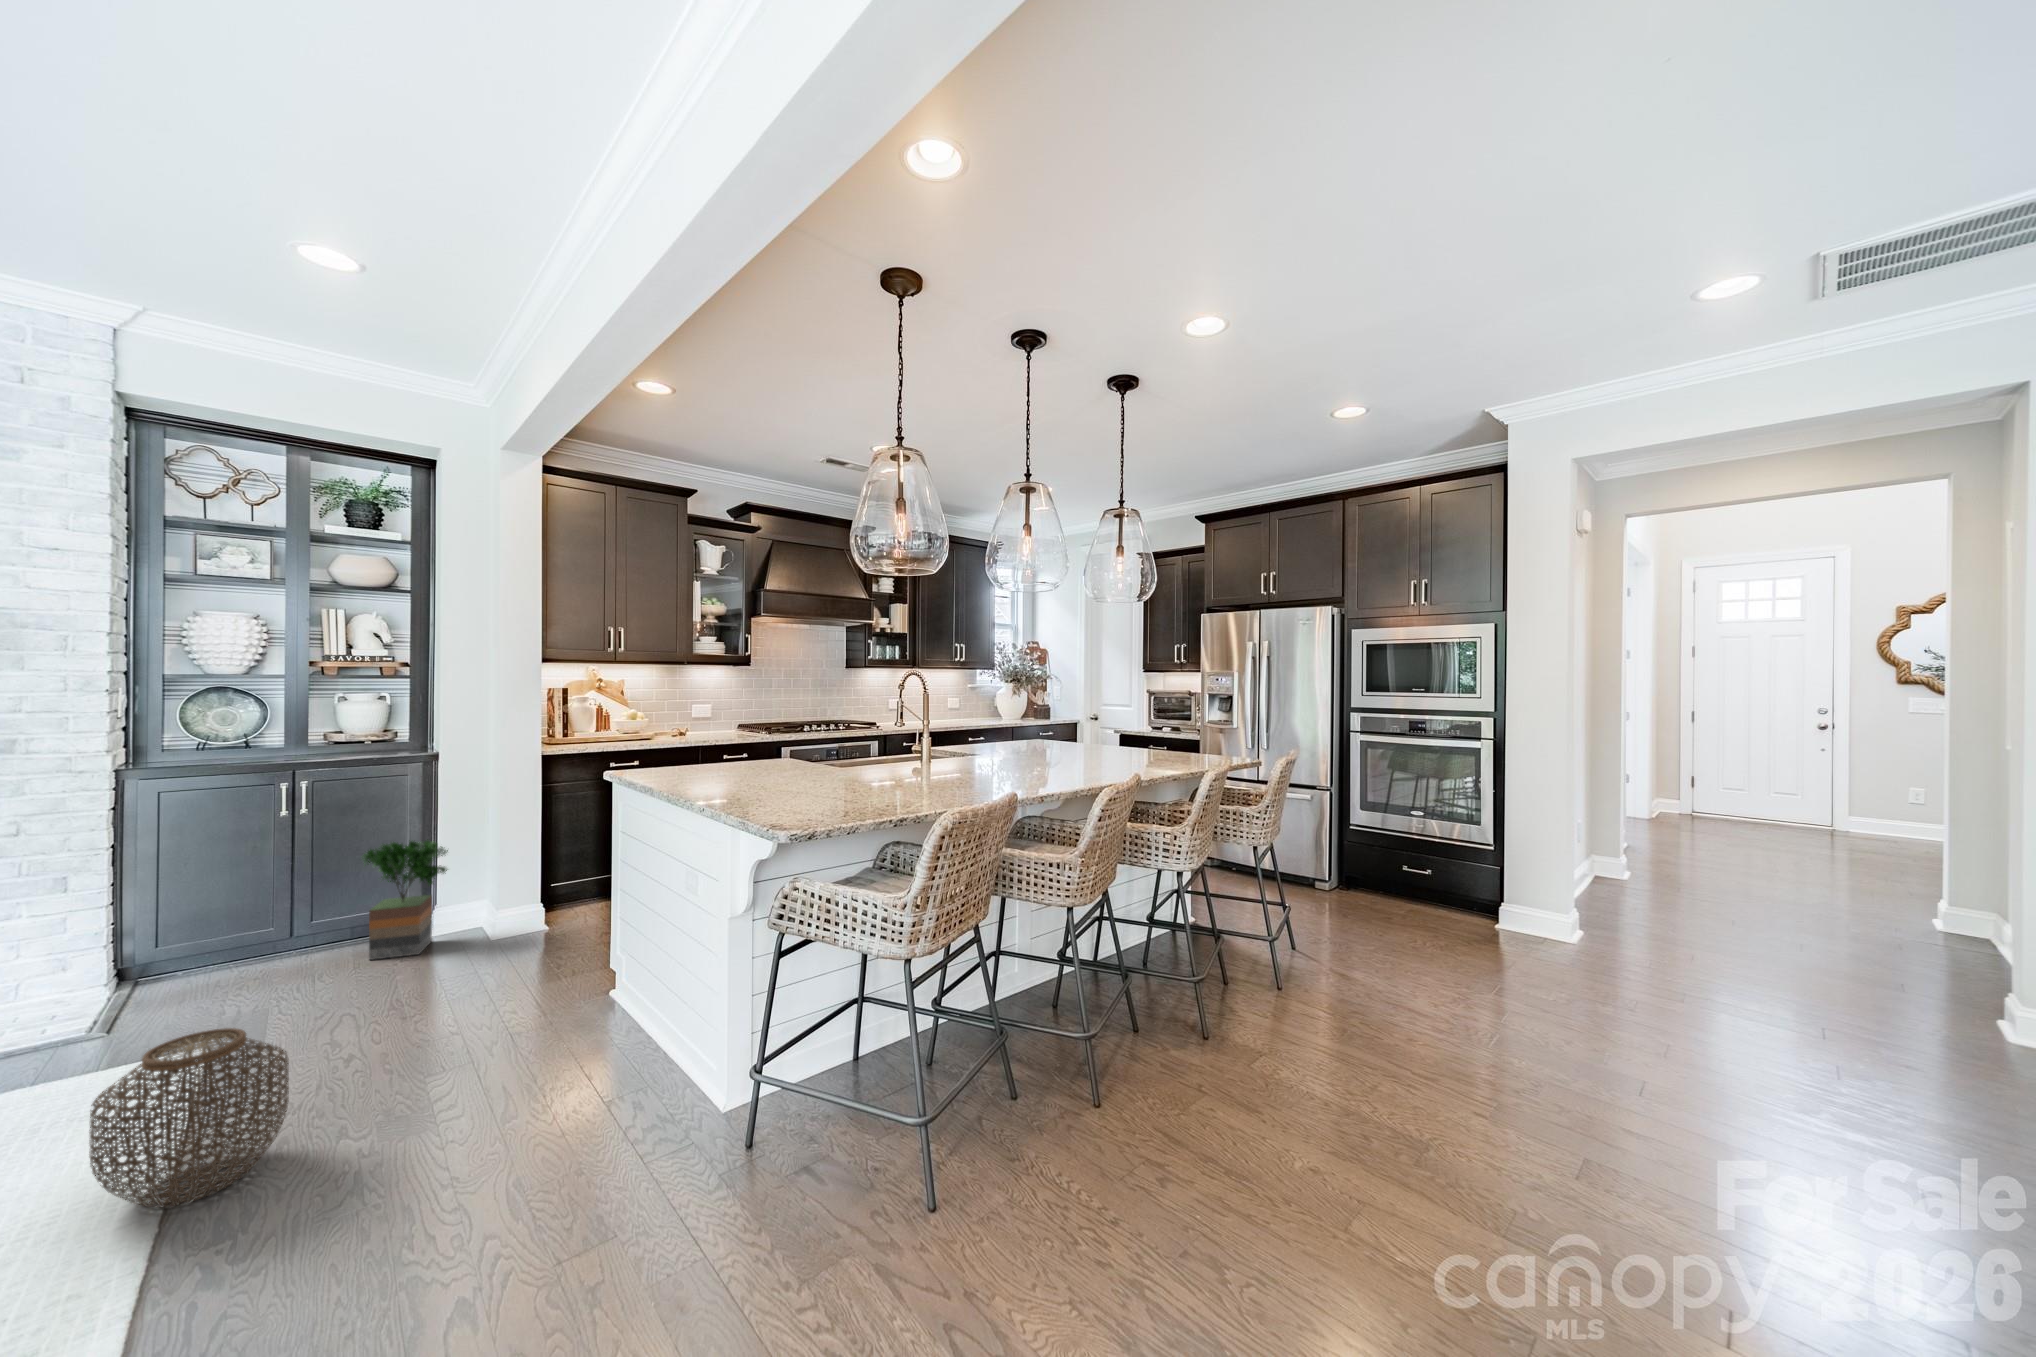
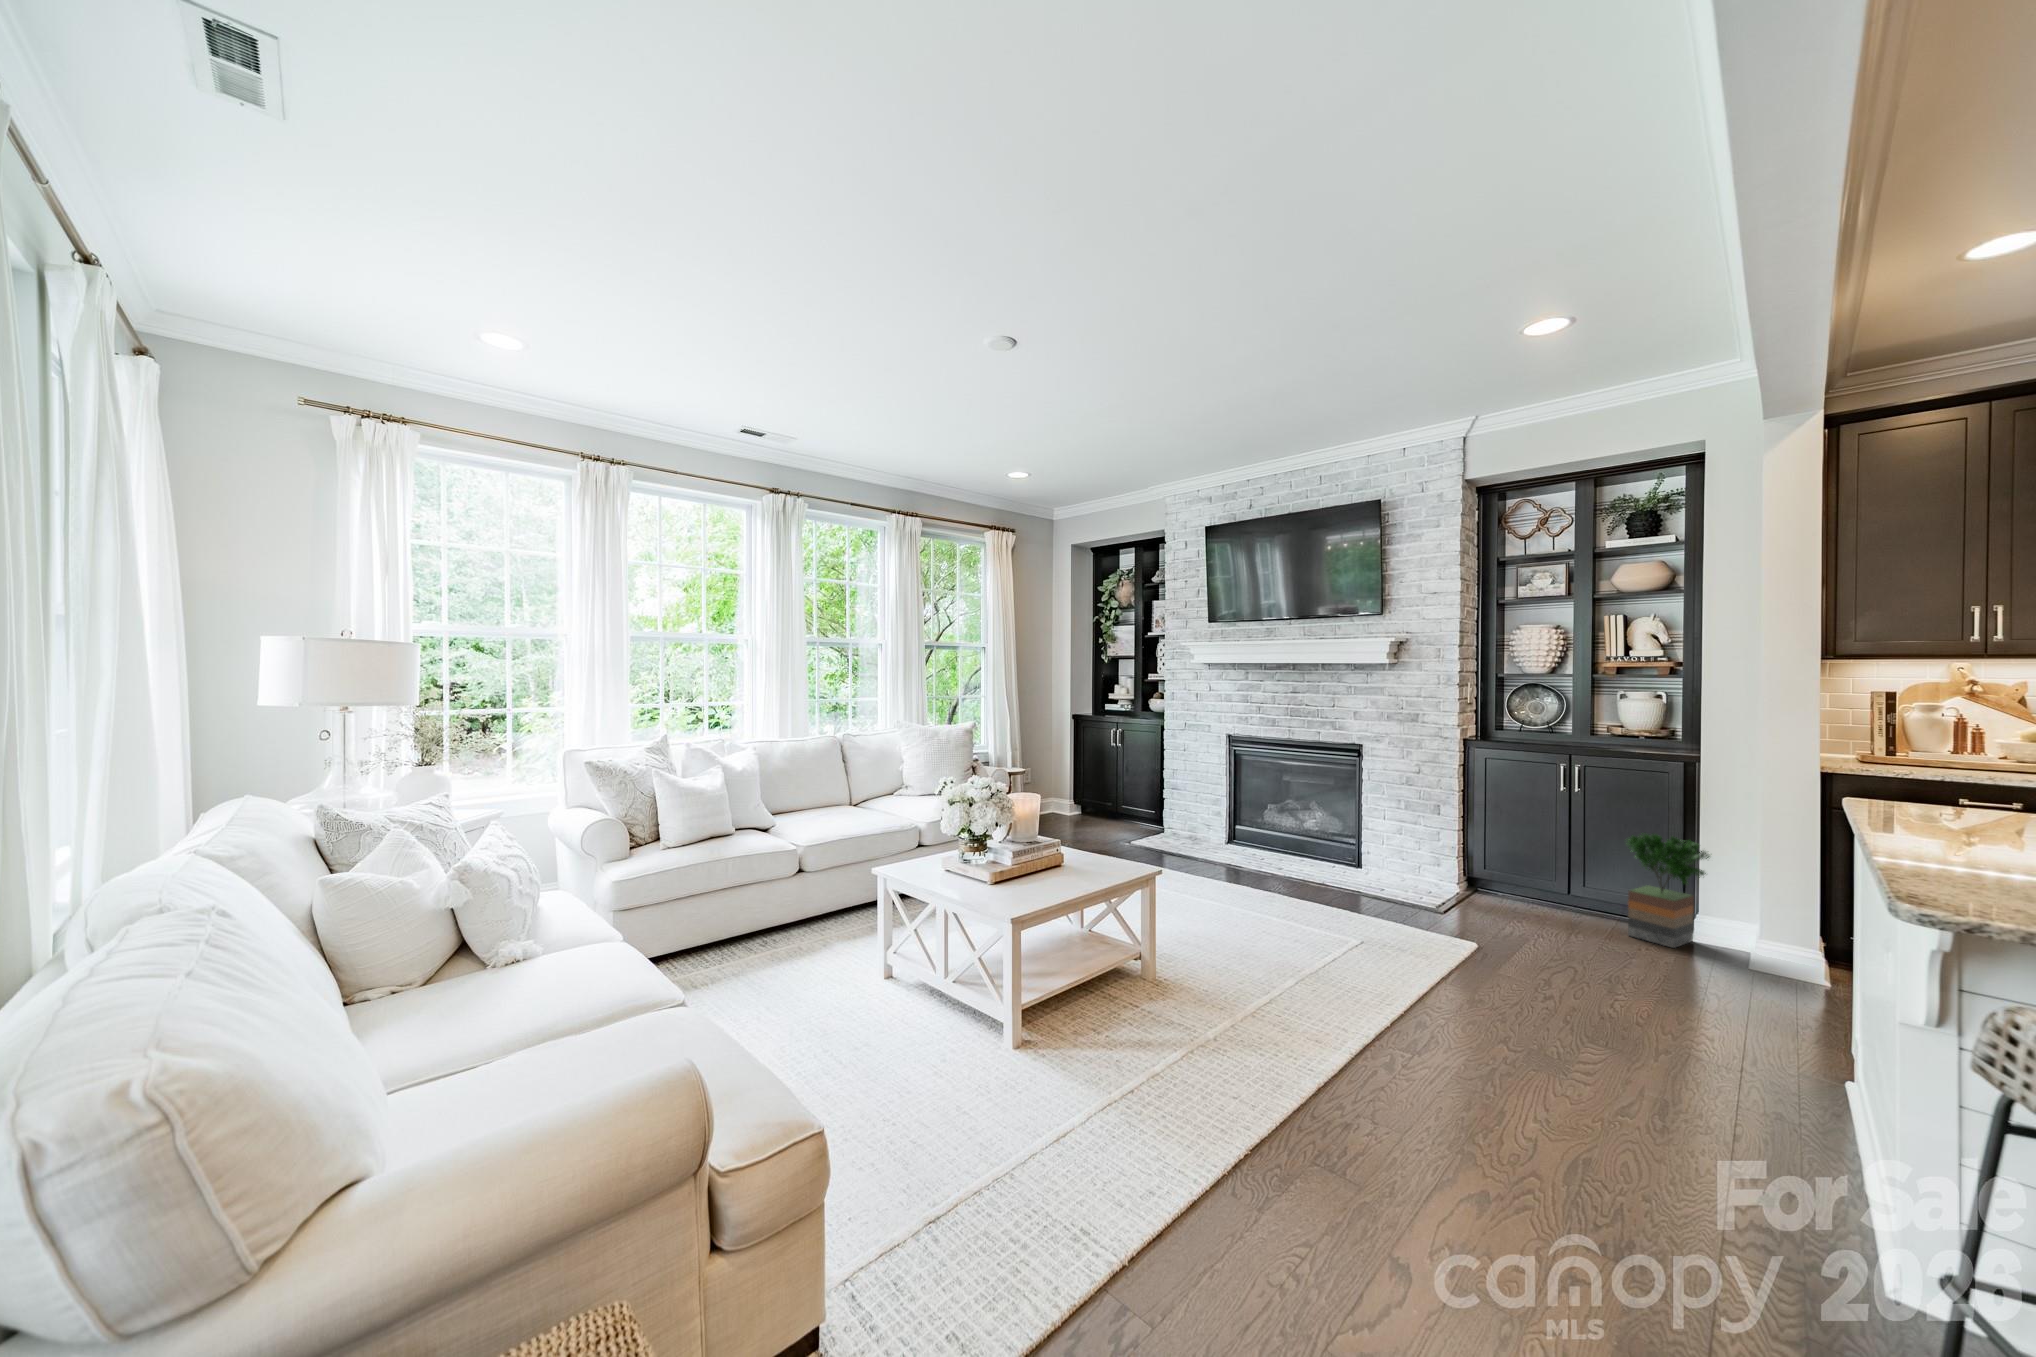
woven basket: present [89,1028,289,1207] -> none [1391,925,1496,1039]

